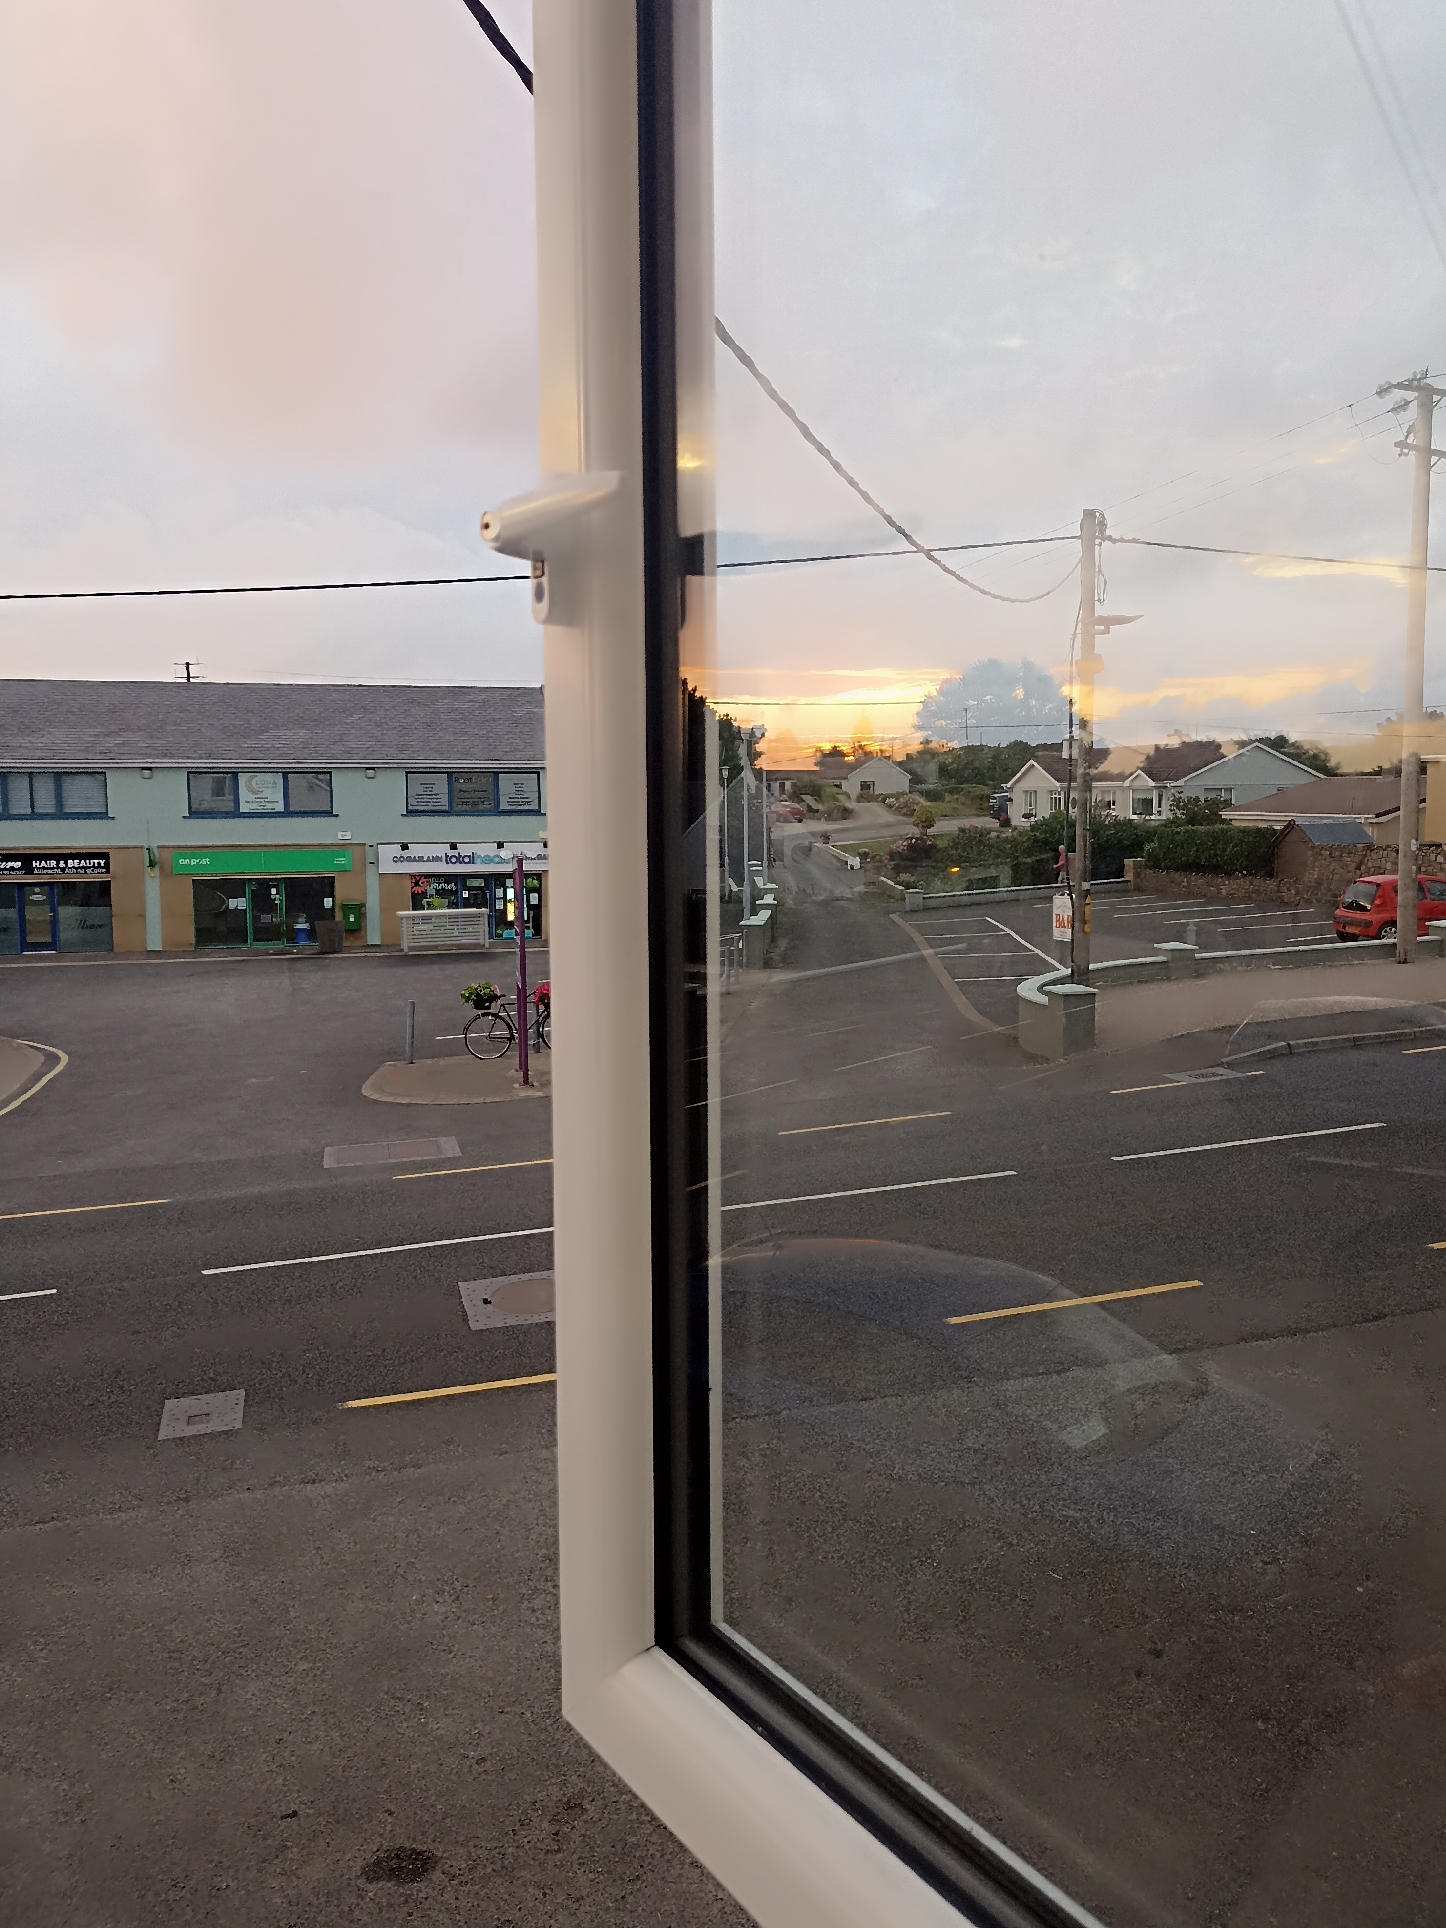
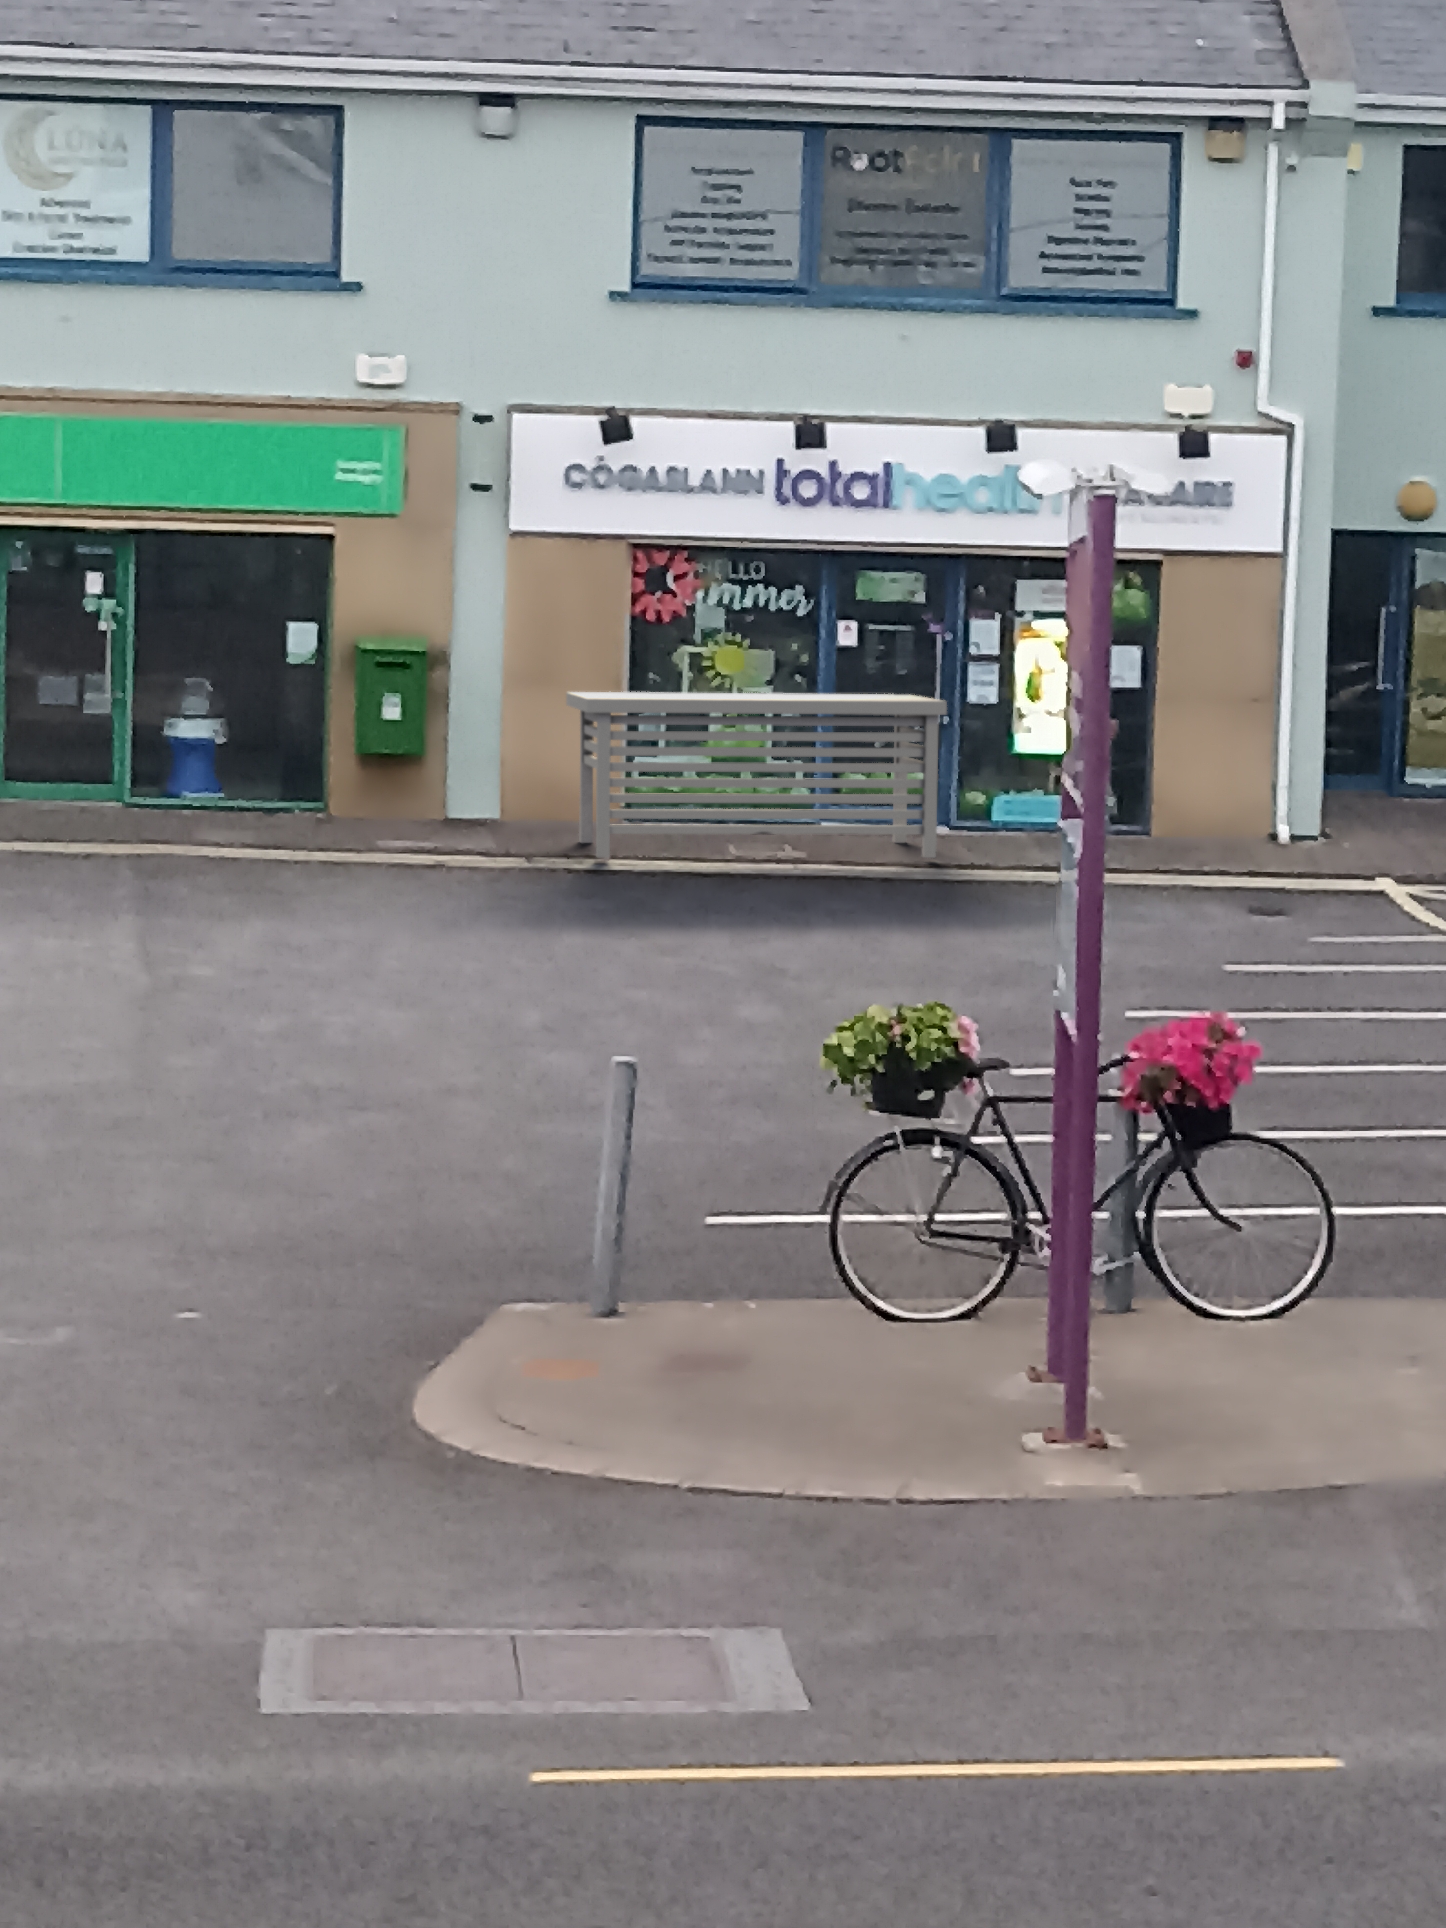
potted tree: present [269,908,296,954] -> none [57,641,177,835]
waste bin: present [315,920,345,952] -> none [244,713,365,839]

